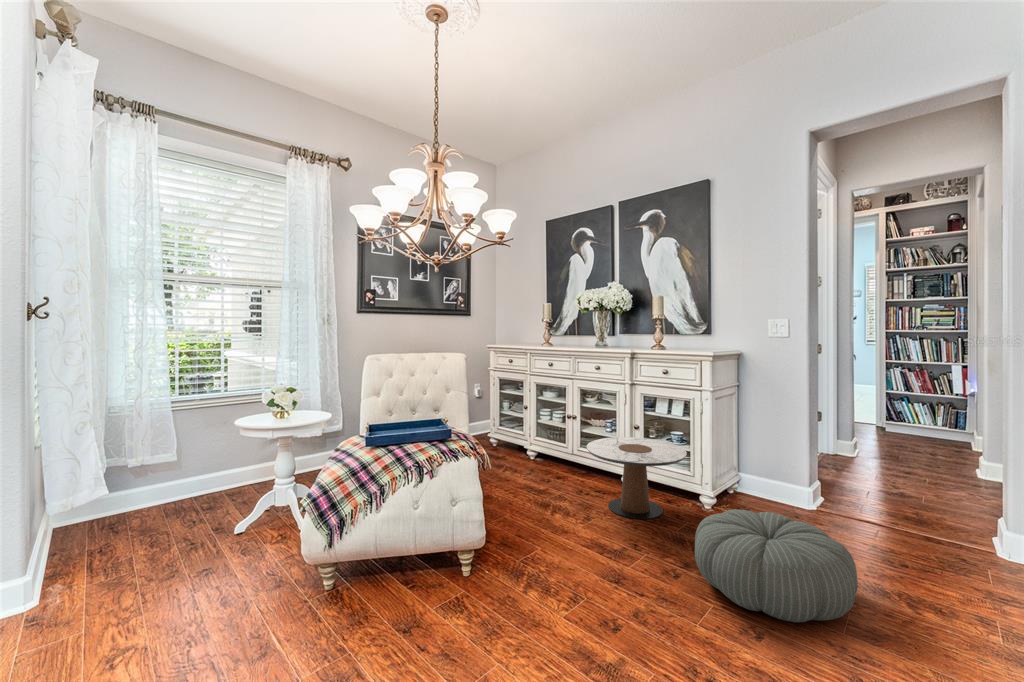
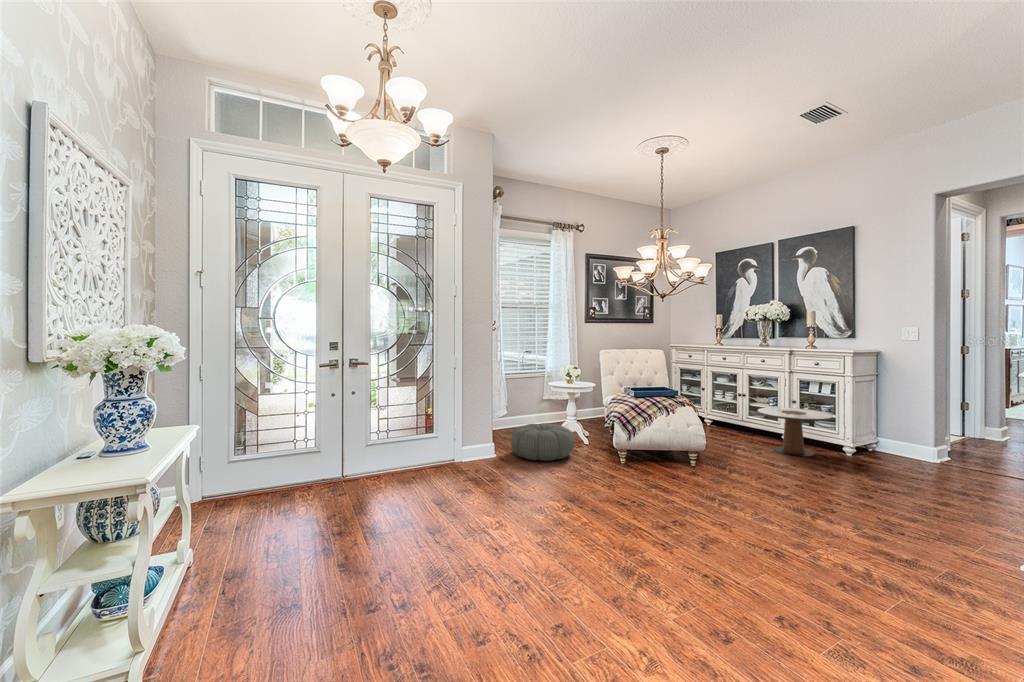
pouf: present [695,509,858,622] -> present [511,423,574,461]

